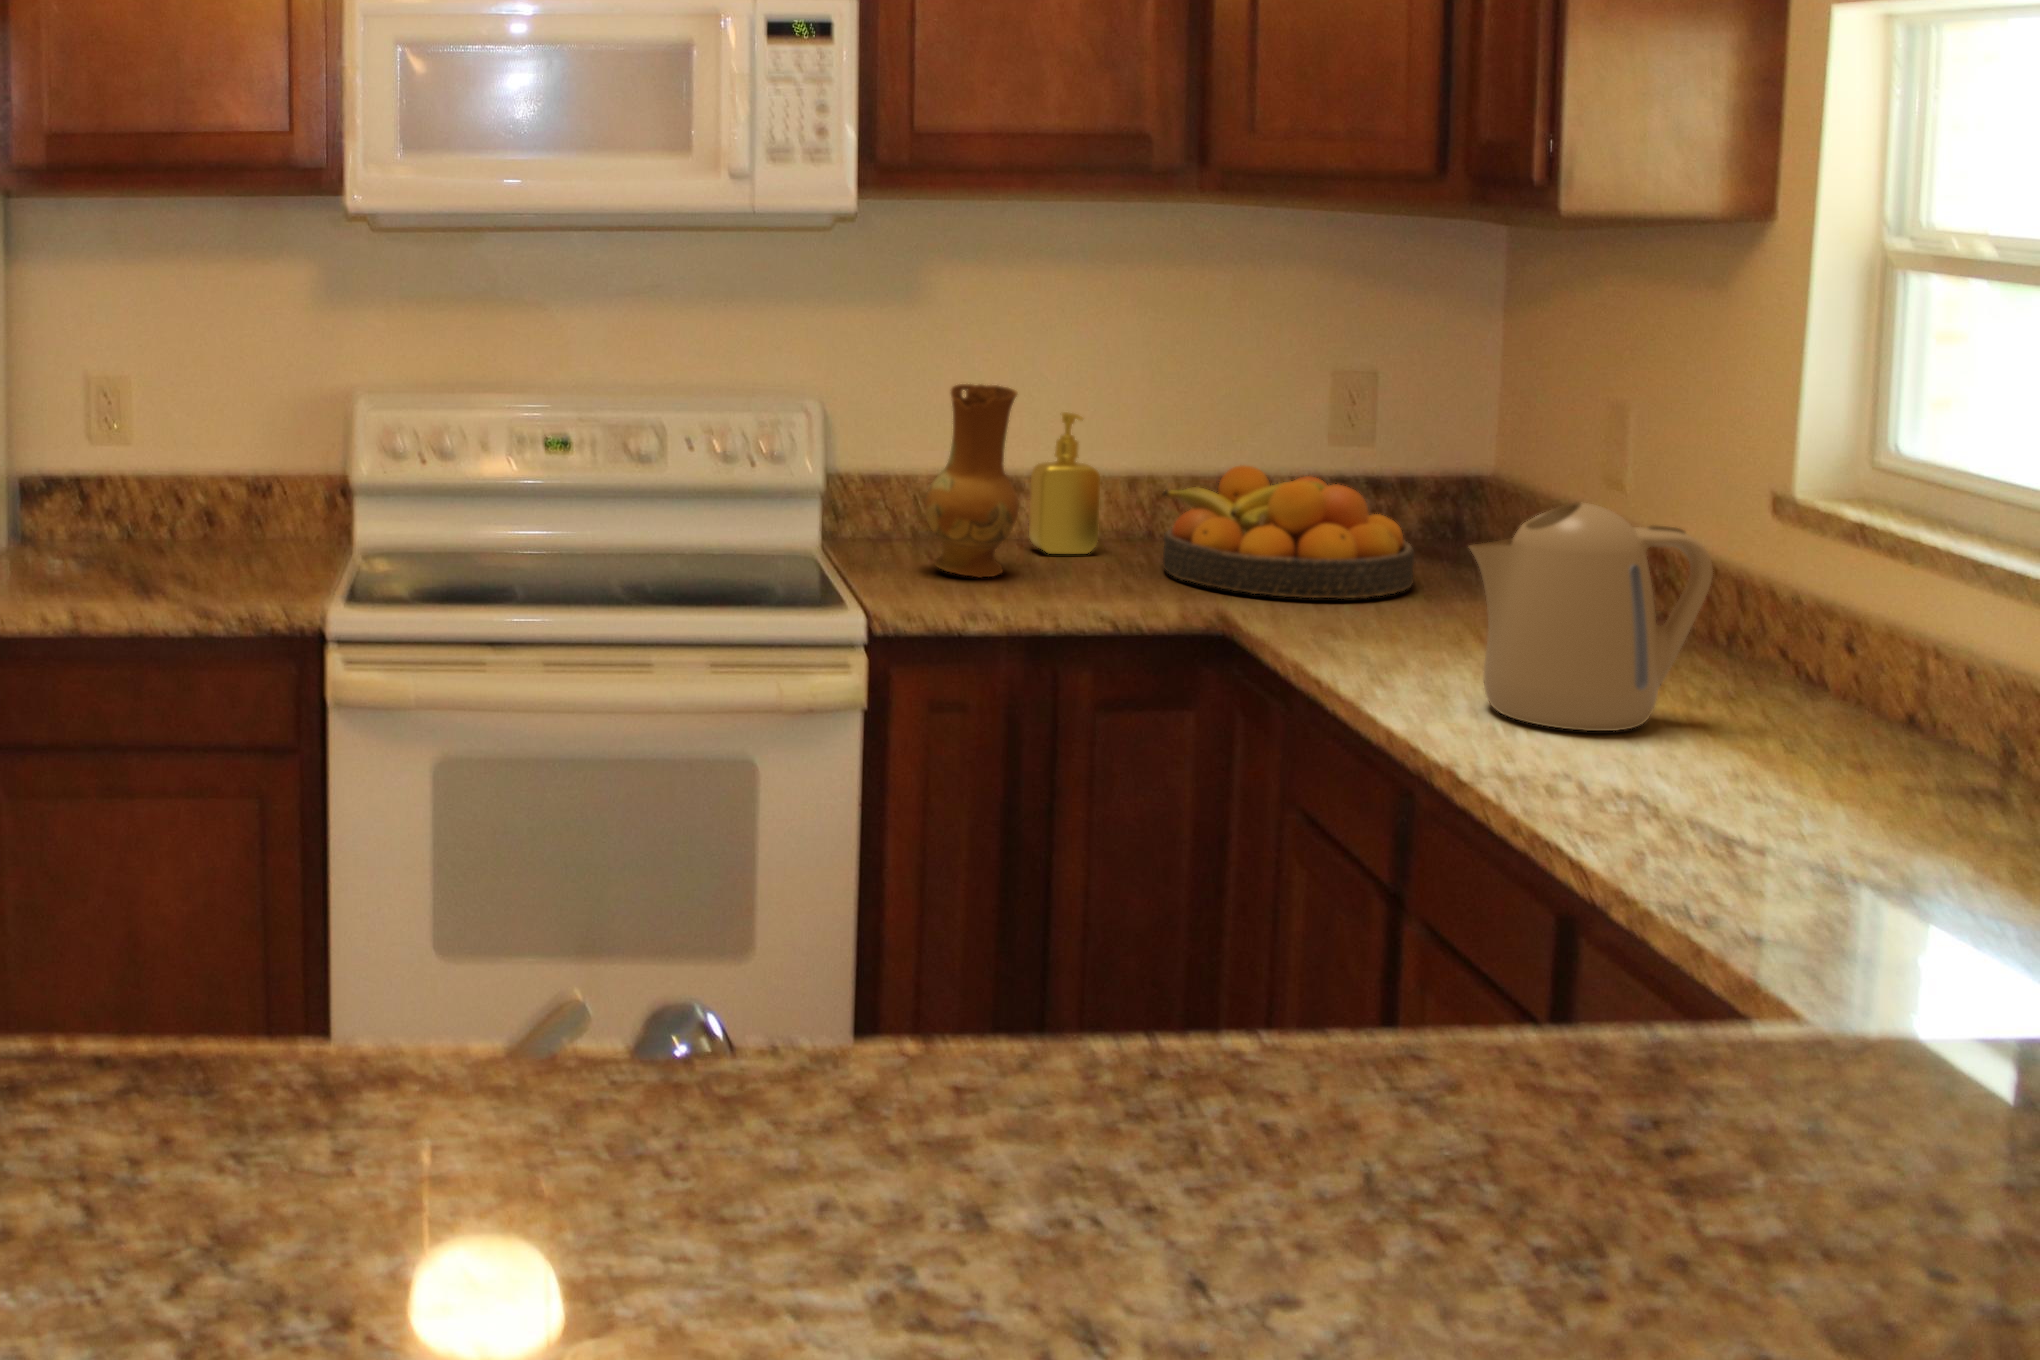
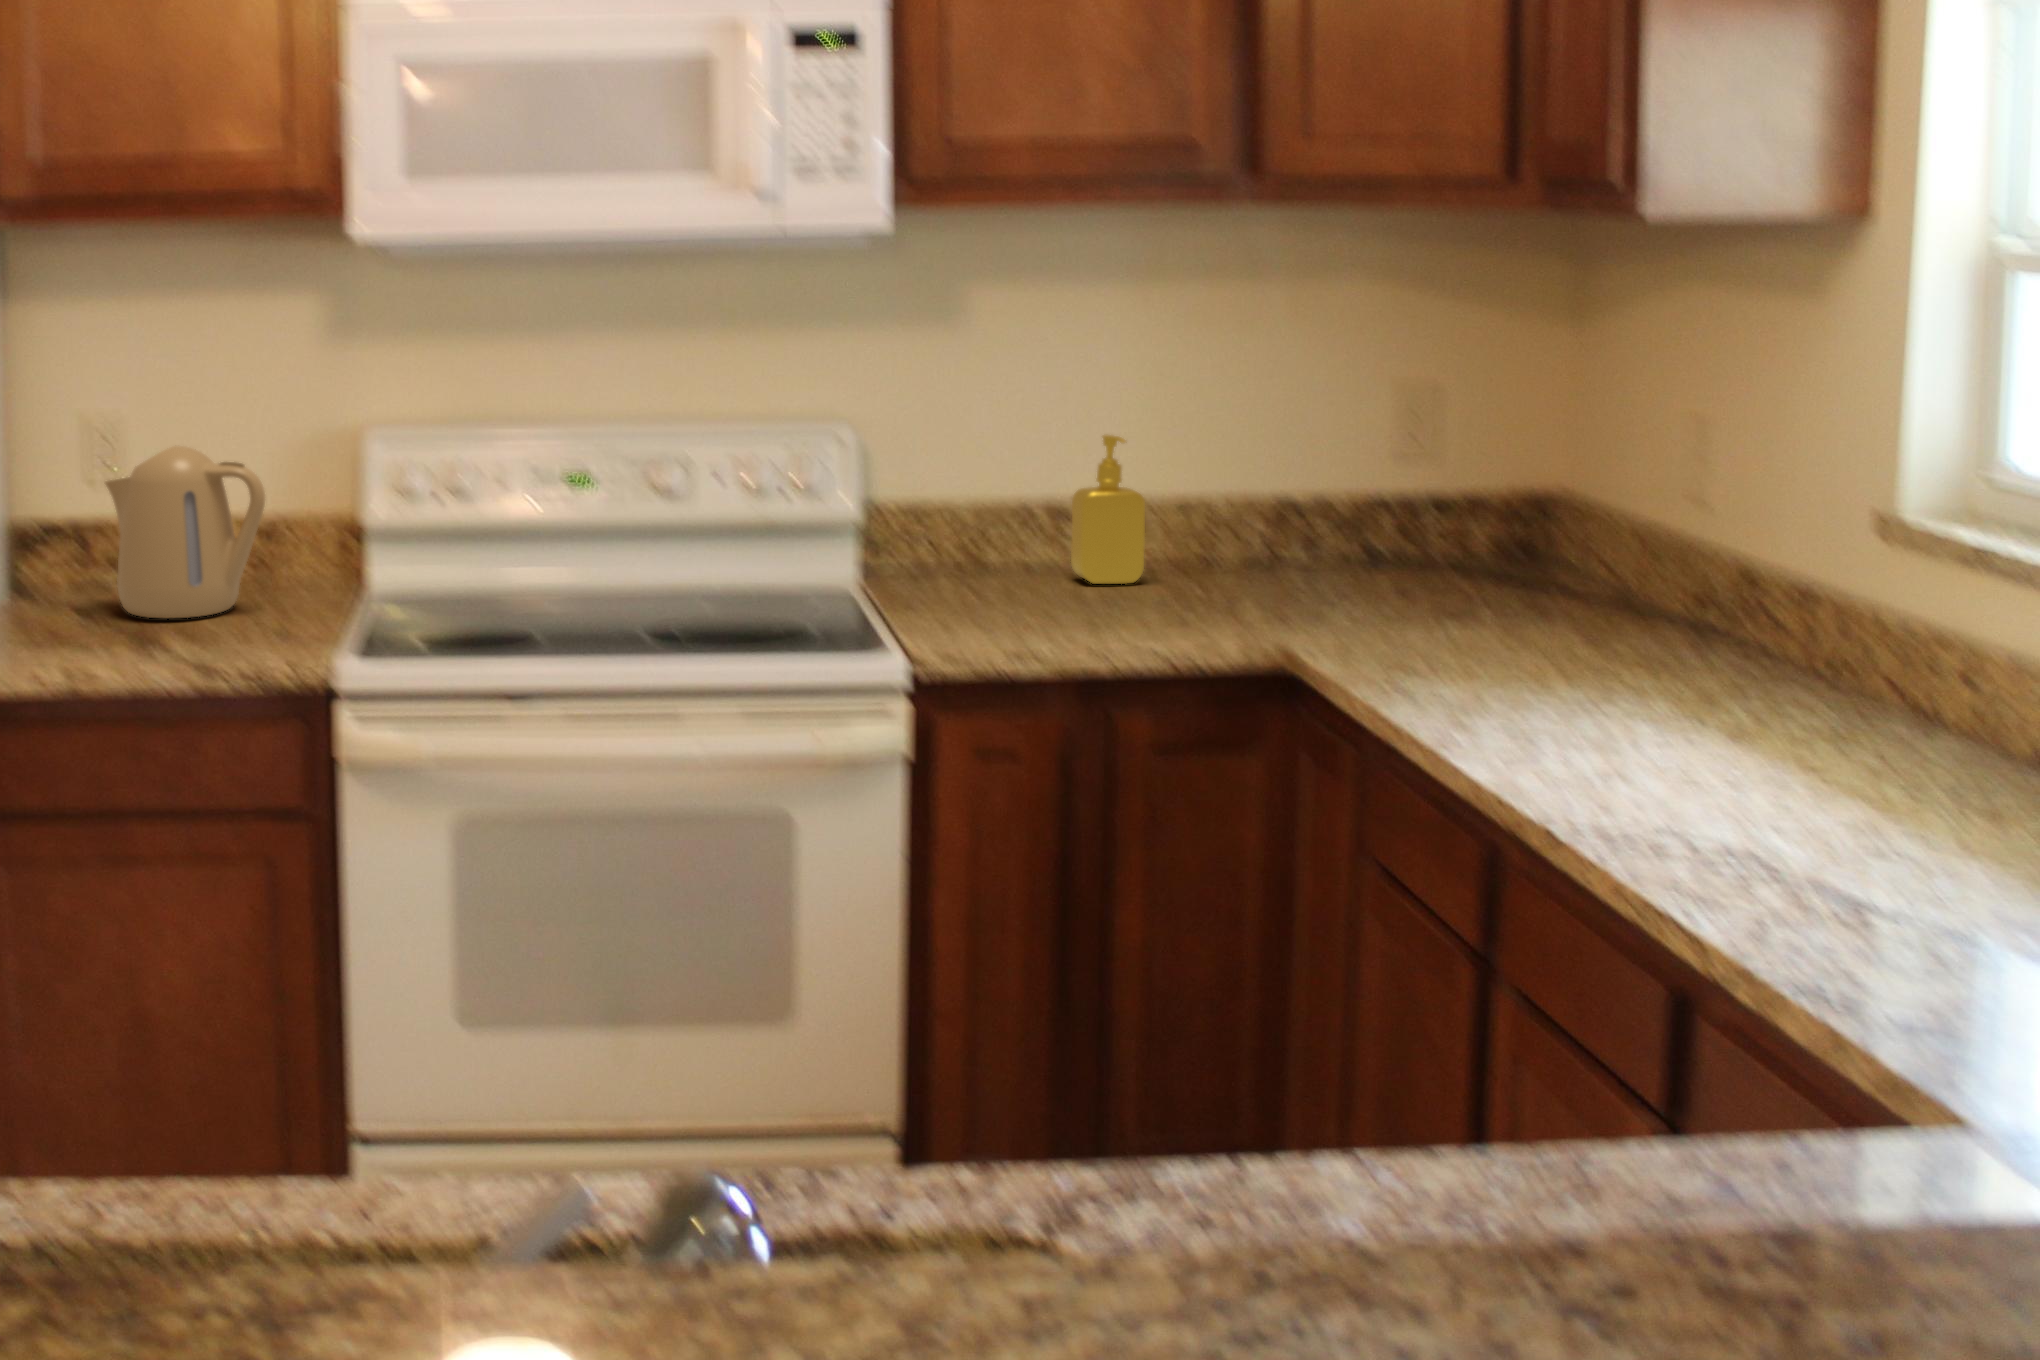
ceramic jug: present [925,384,1019,578] -> none [961,408,1061,612]
fruit bowl: present [1163,465,1414,599] -> none [1211,488,1483,629]
kettle: present [1469,502,1713,731] -> present [105,446,265,619]

